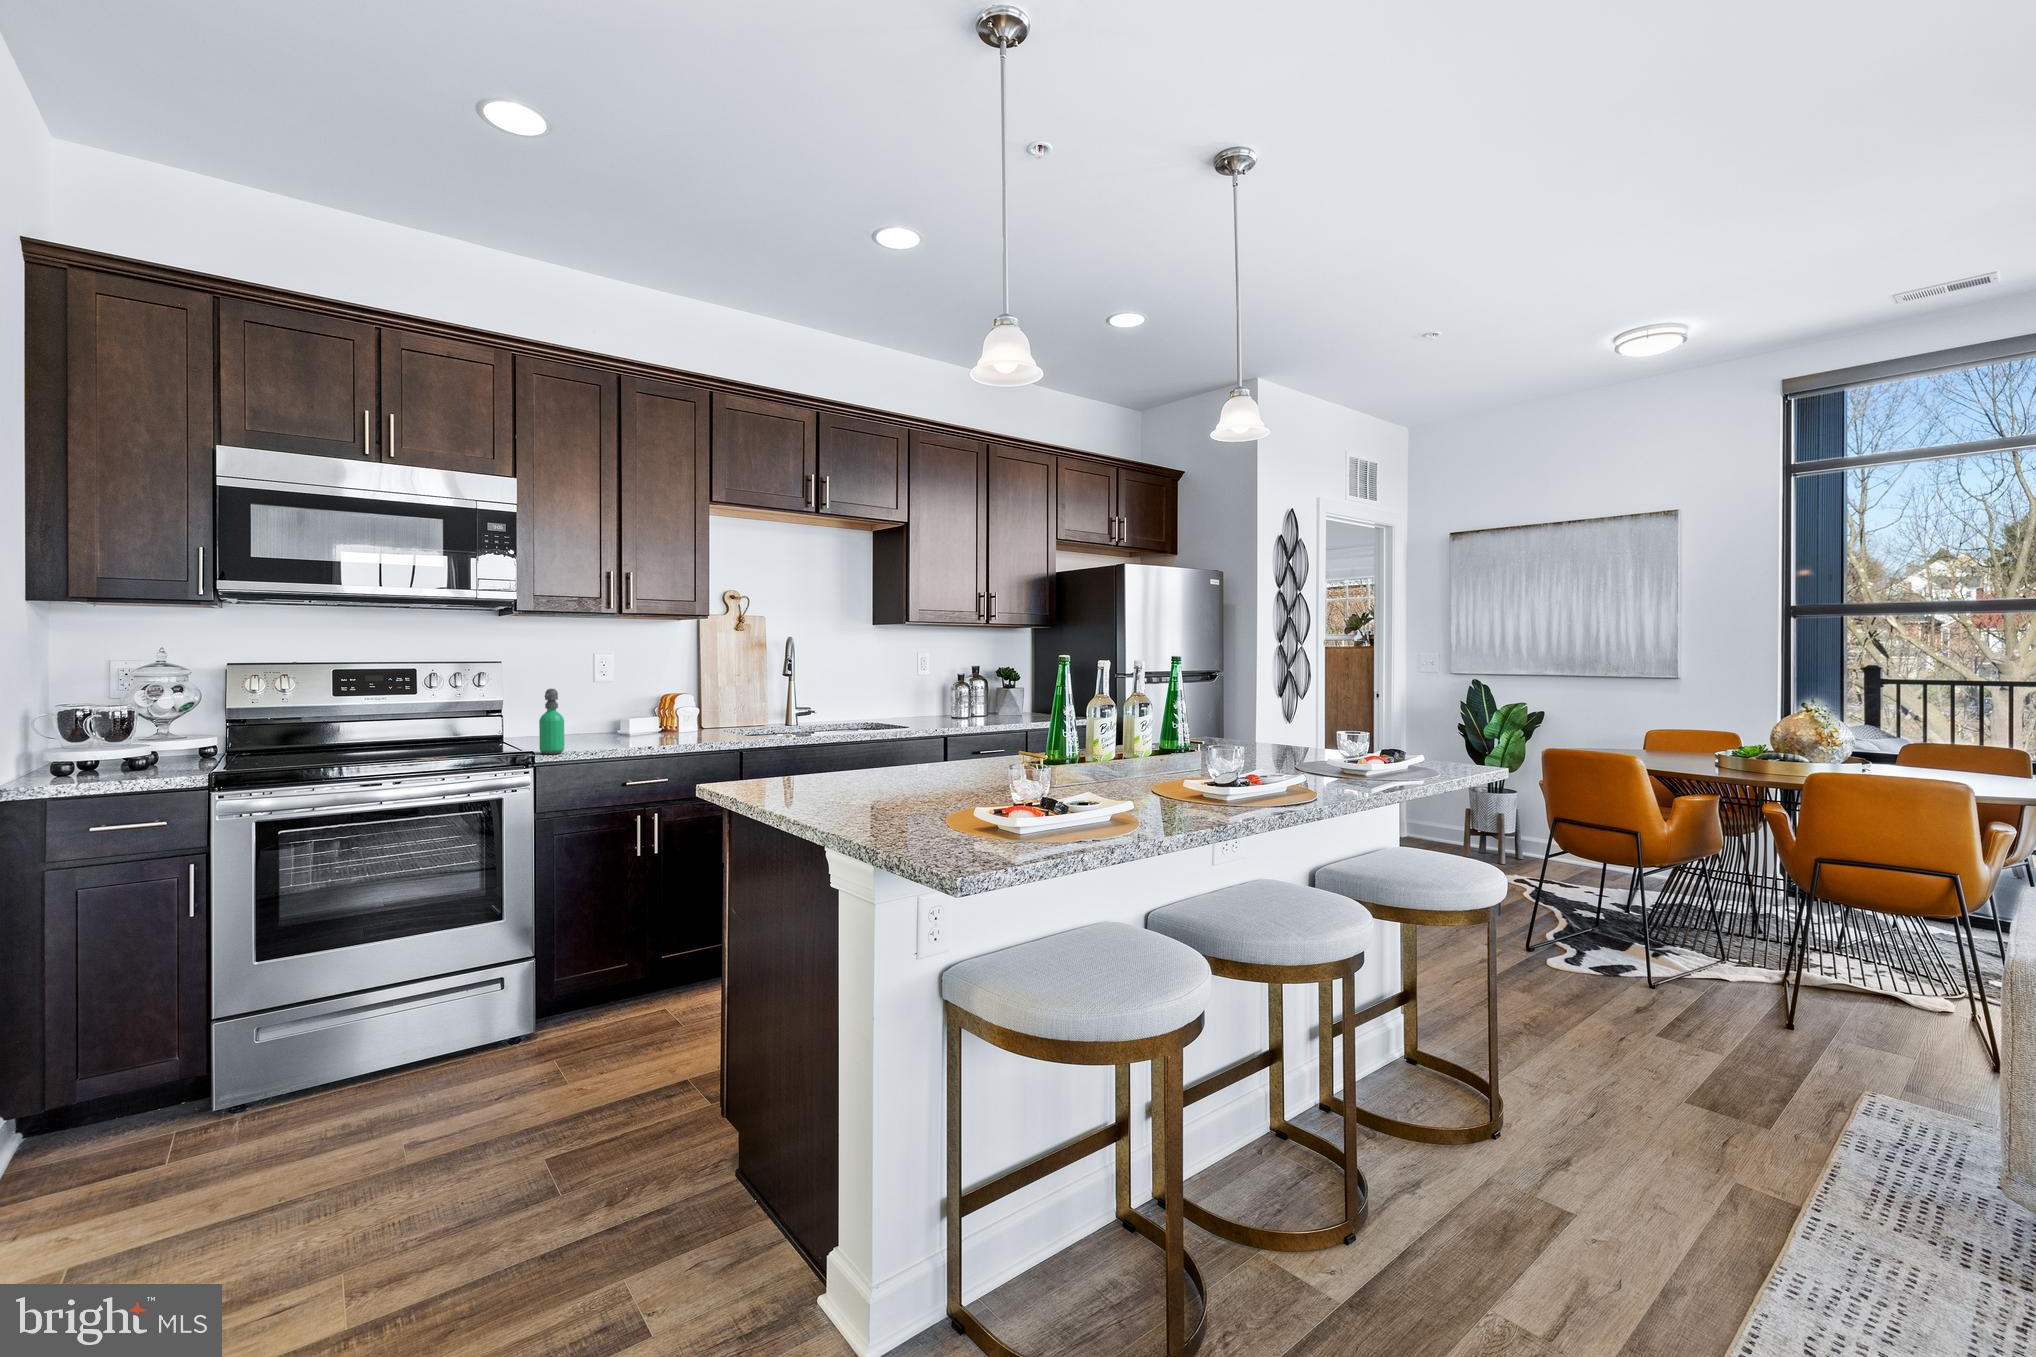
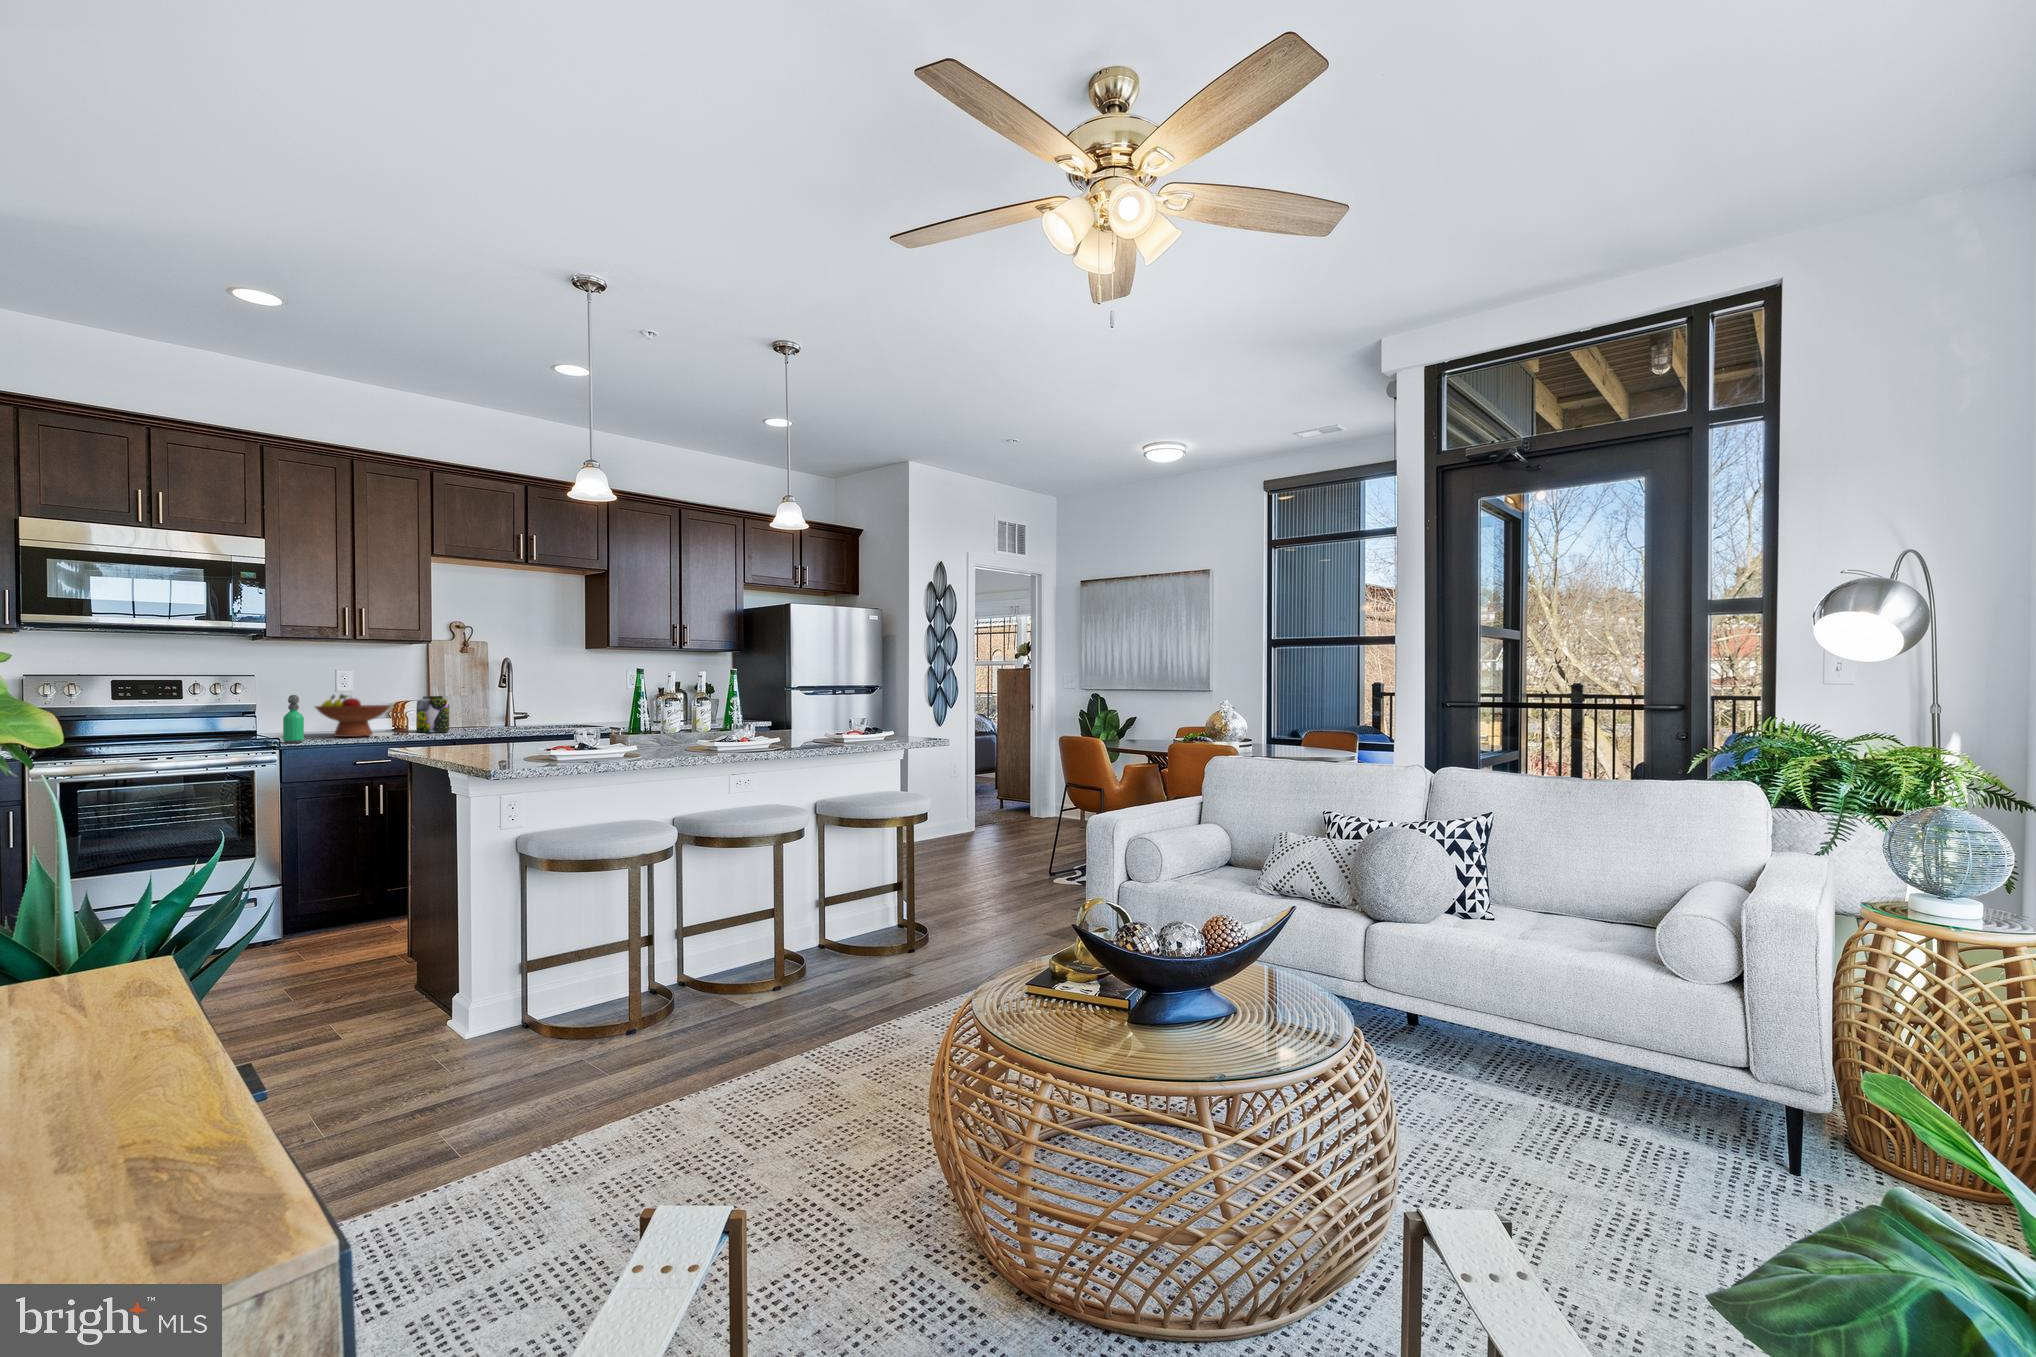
fruit bowl: none [574,686,666,743] -> present [315,694,390,737]
jar: none [692,687,730,735] -> present [416,696,449,732]

